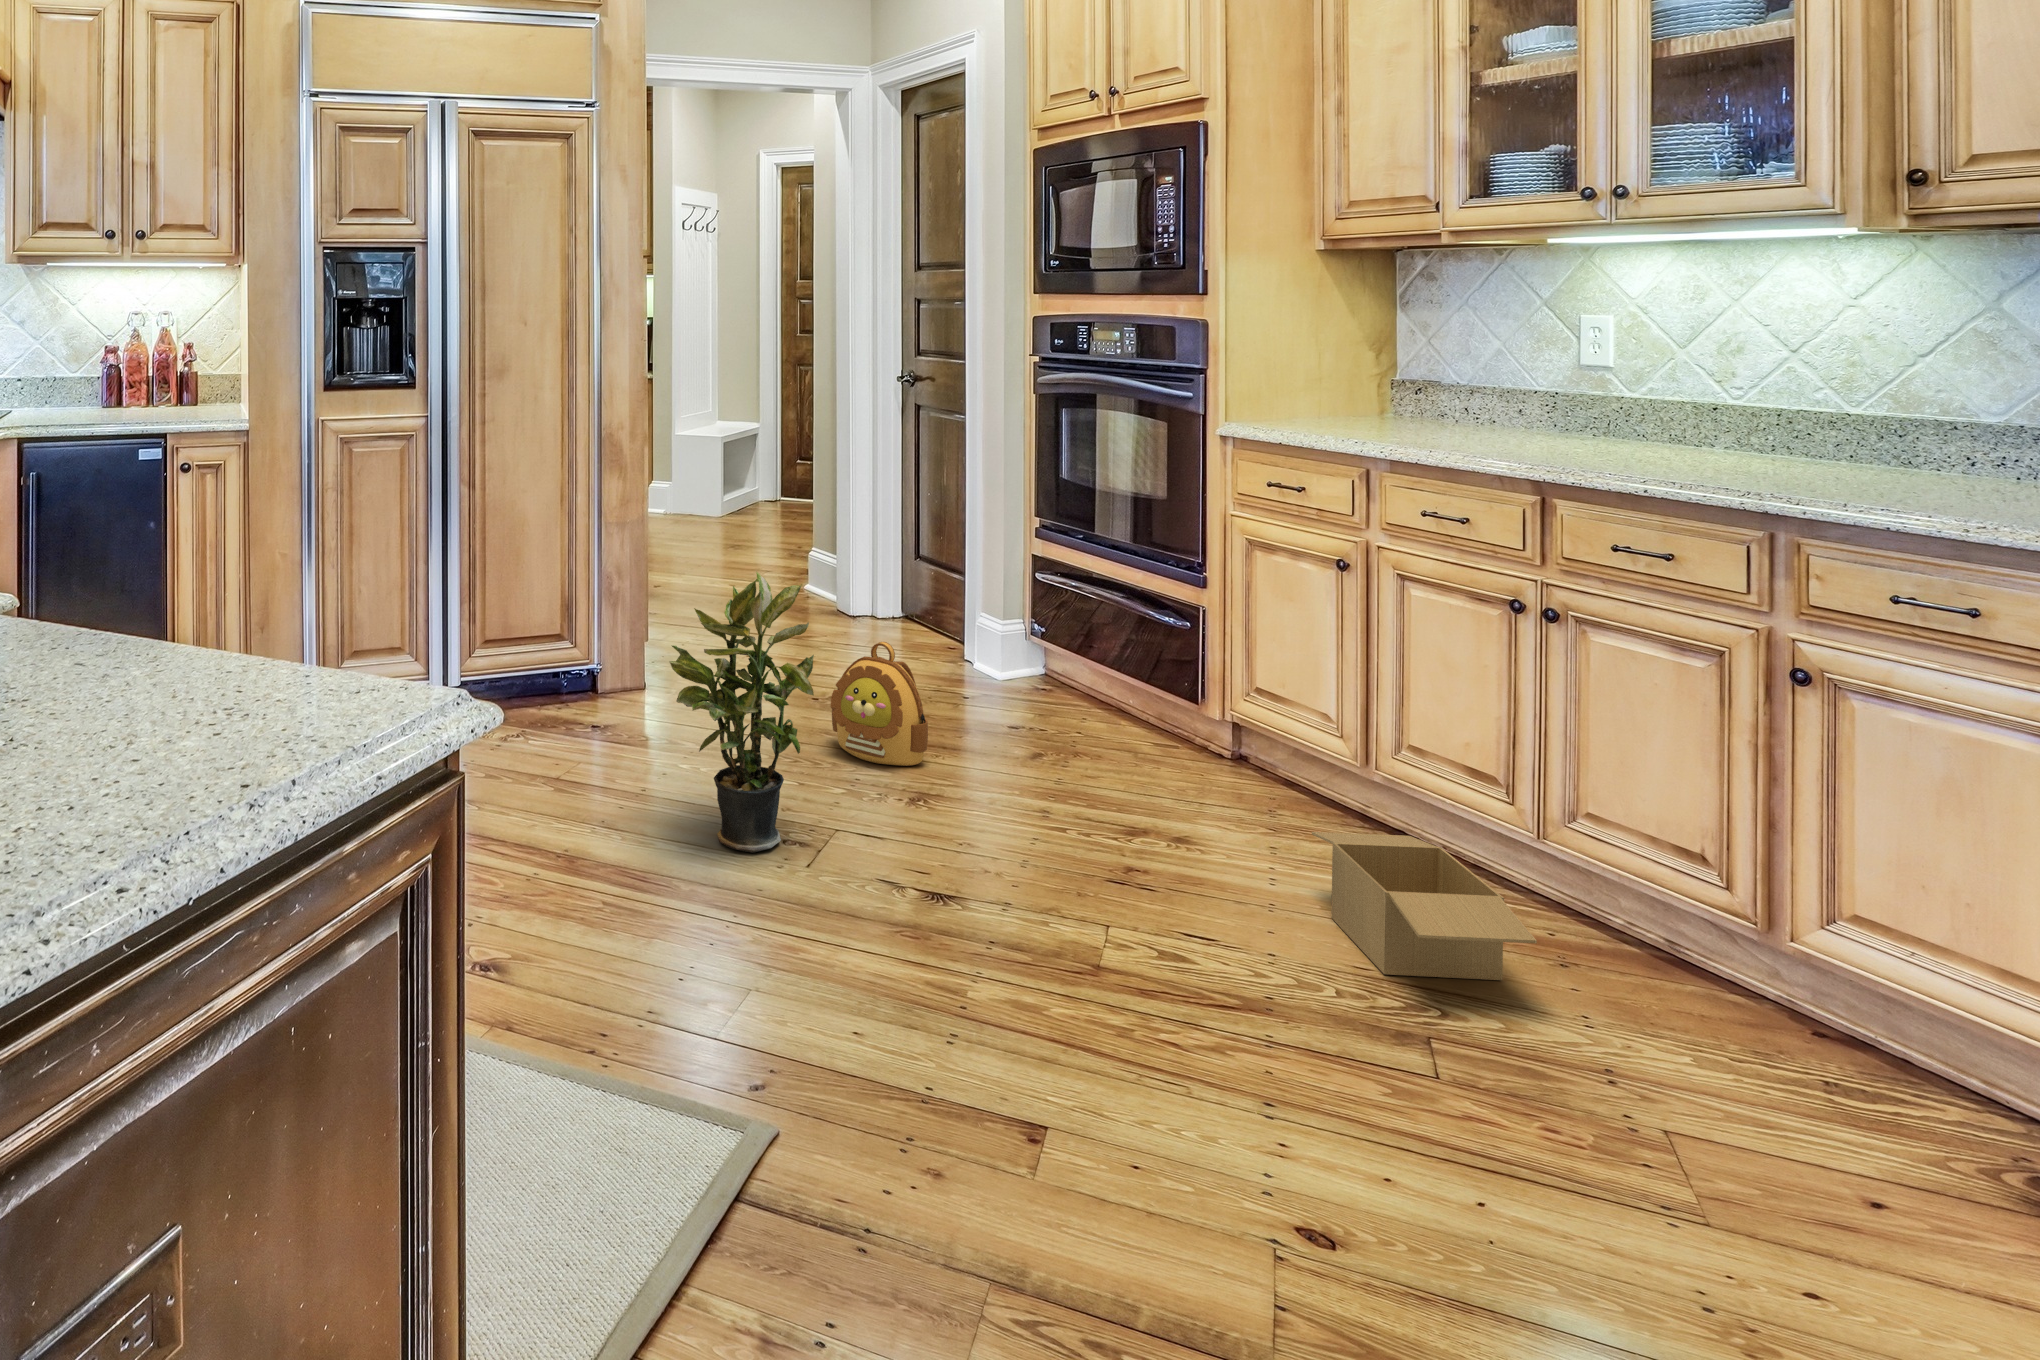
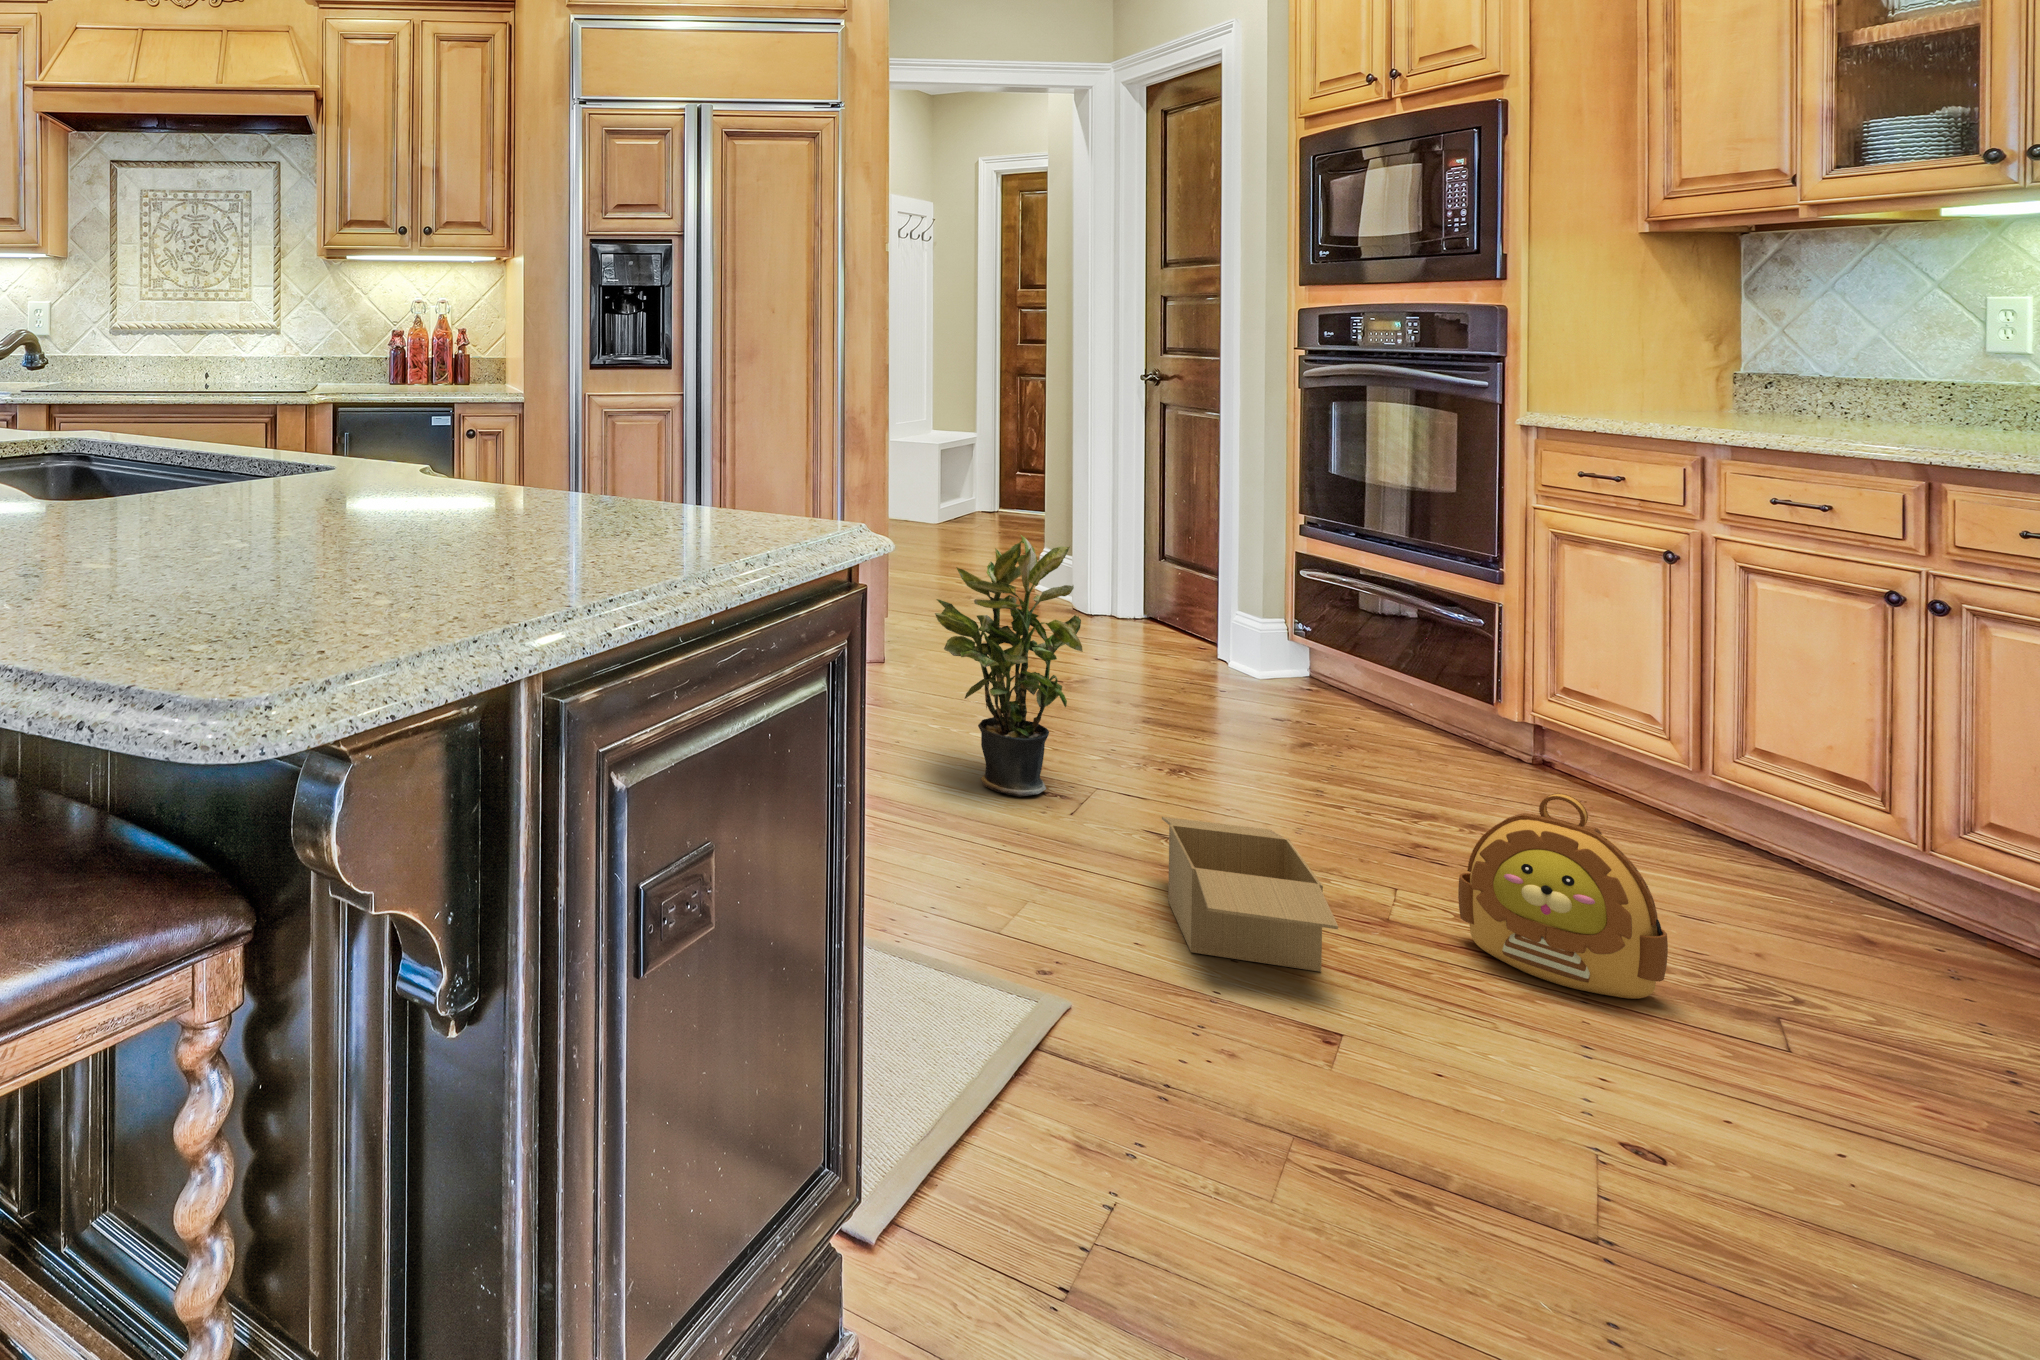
backpack: present [831,642,928,766] -> present [1458,793,1668,999]
cardboard box: present [1312,832,1537,980] -> present [1162,817,1338,972]

